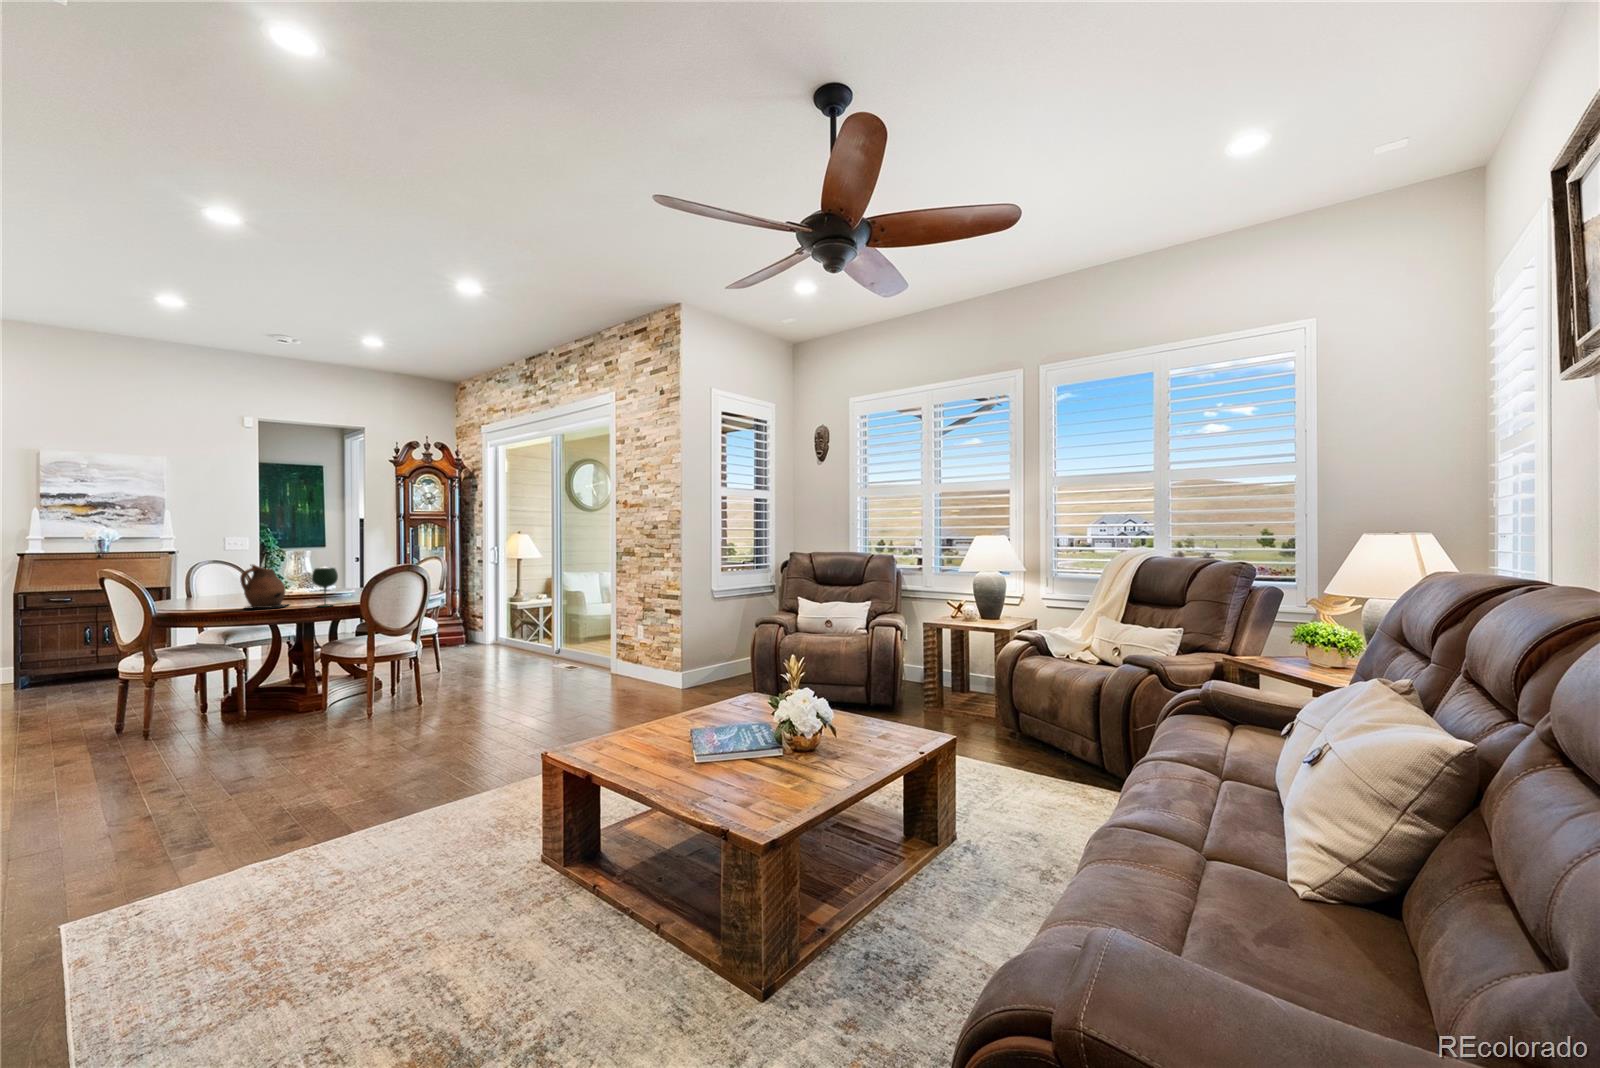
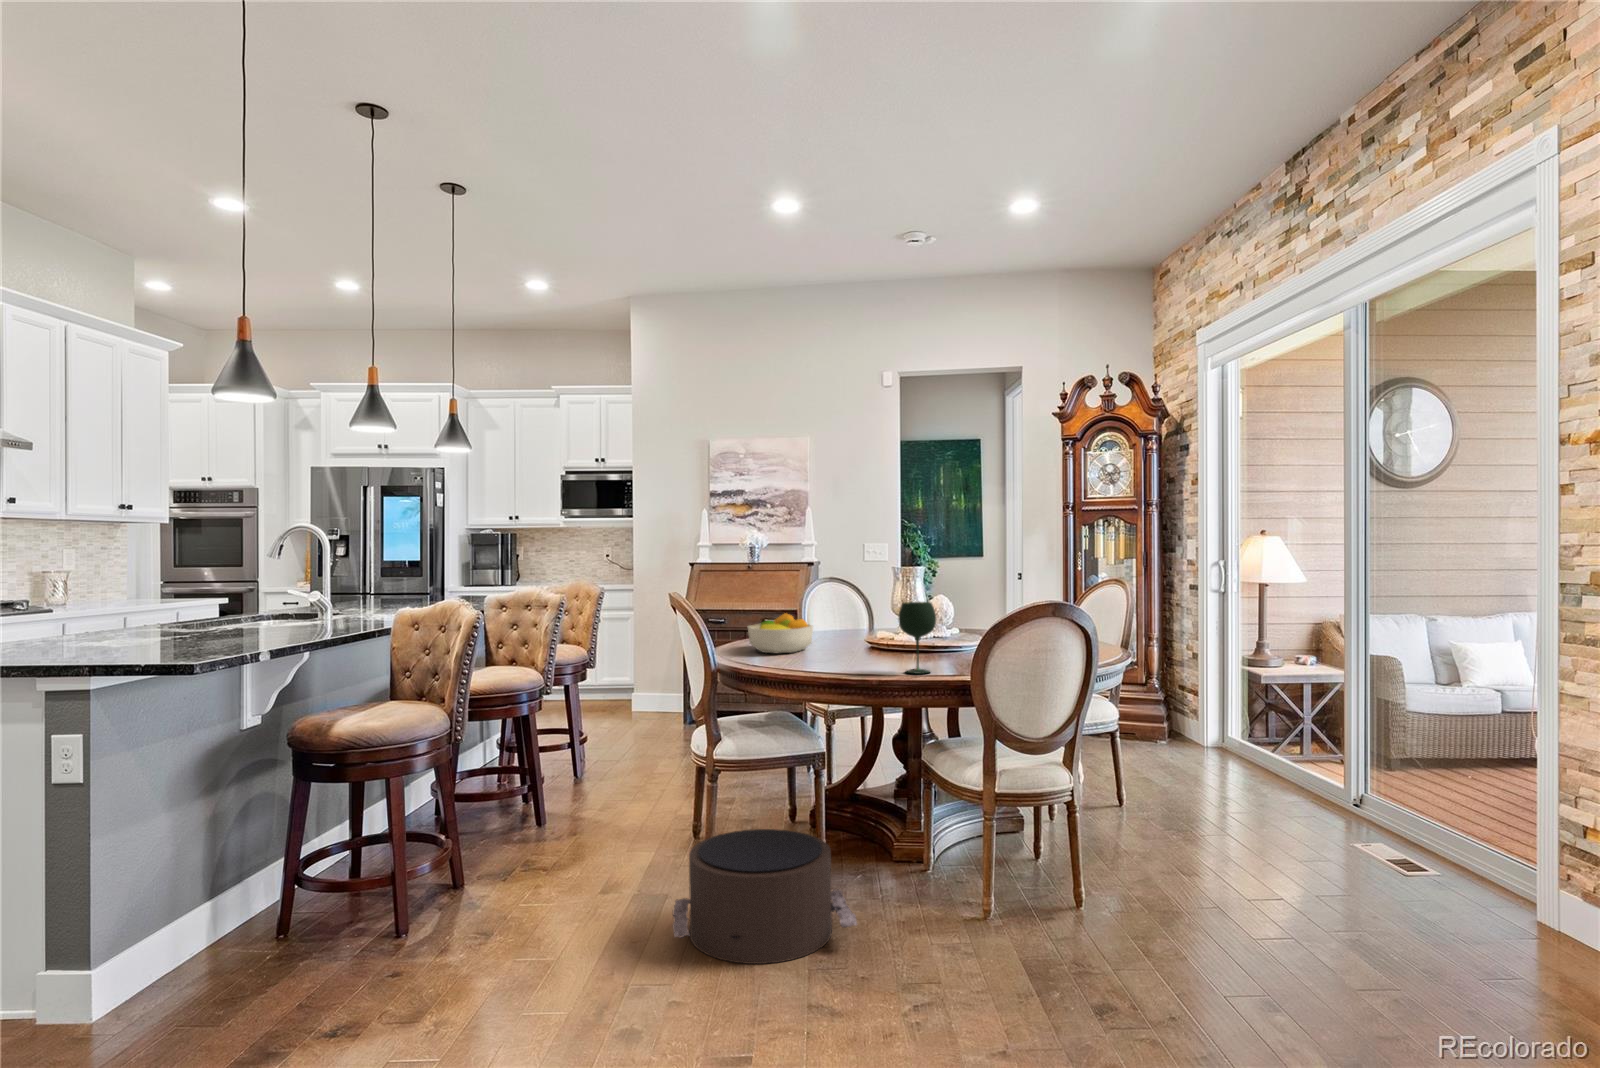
ceramic pitcher: present [240,565,287,609] -> none [814,591,880,667]
fruit bowl: none [162,583,225,609] -> present [748,613,813,653]
pouf: none [135,706,294,782] -> present [673,829,857,964]

